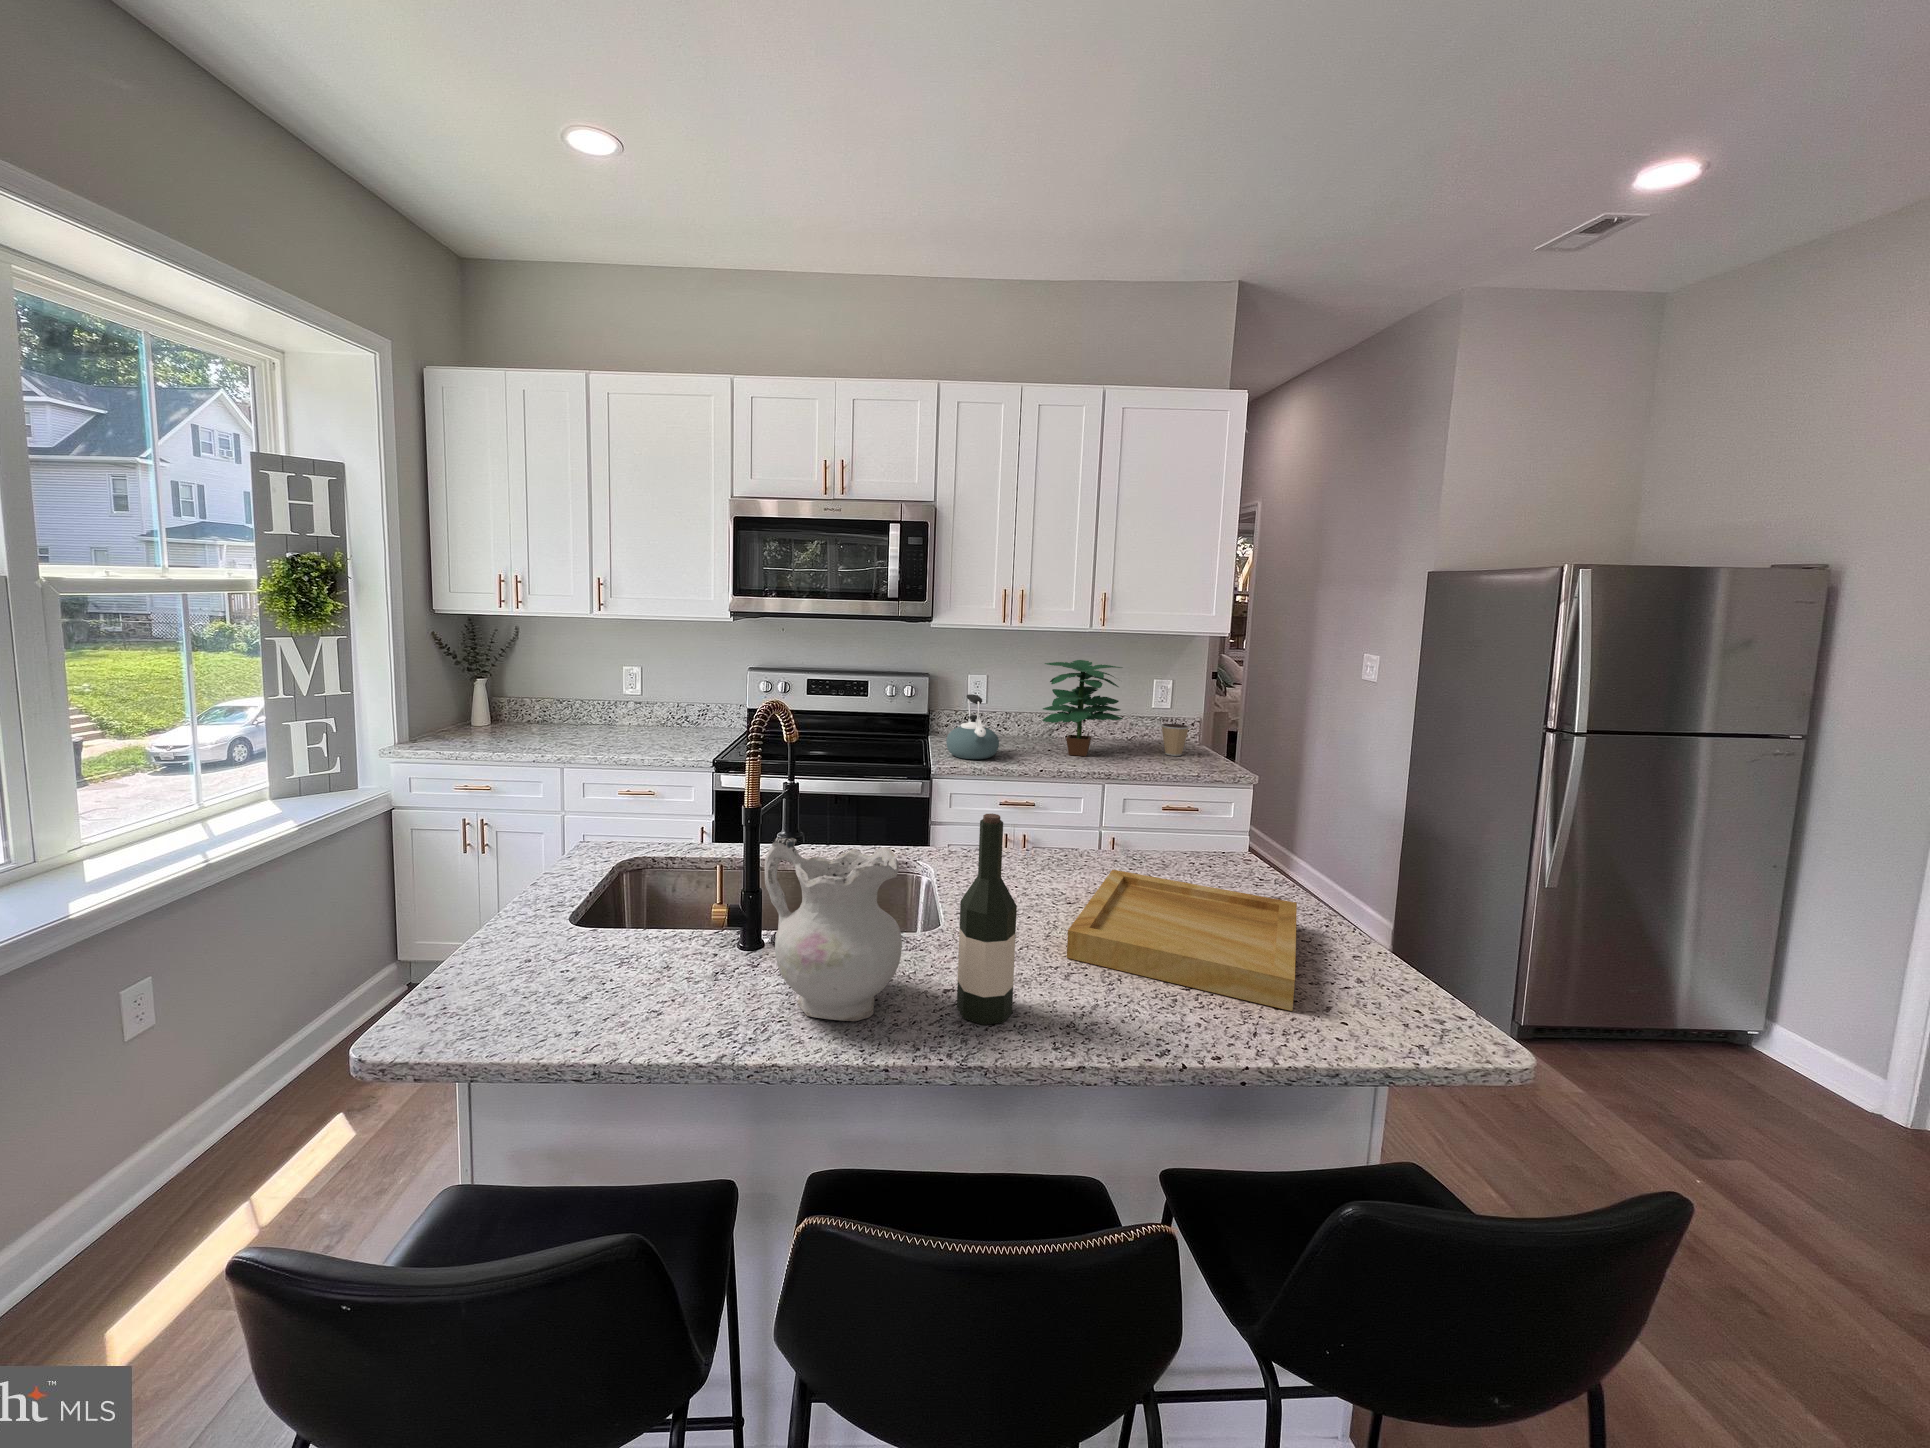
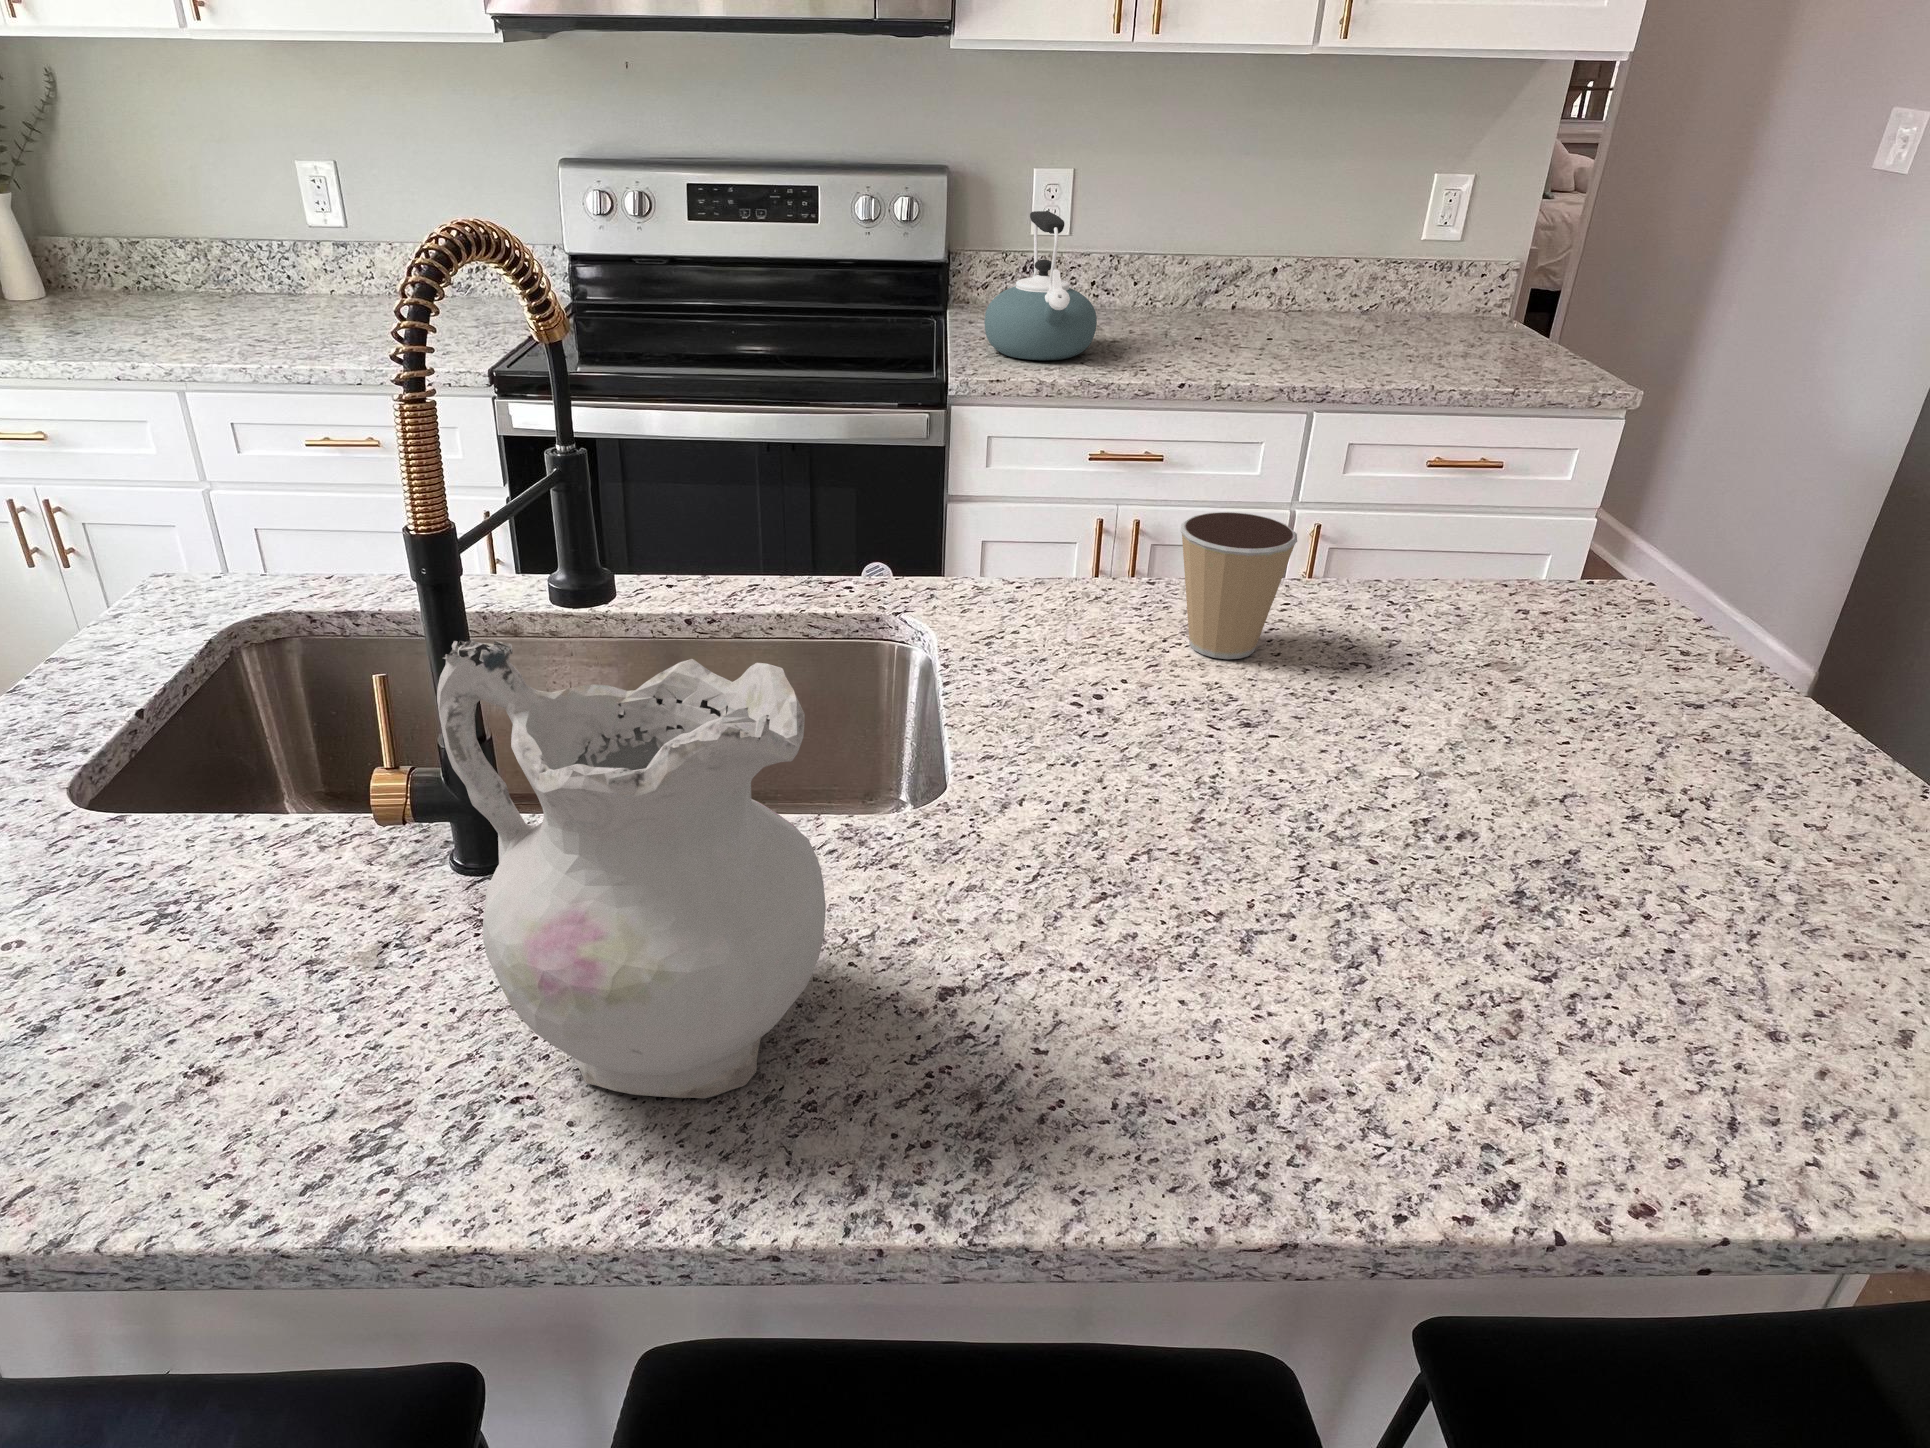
potted plant: present [1043,660,1123,756] -> none [1192,125,1384,350]
coffee cup: present [1161,724,1189,756] -> present [1180,512,1297,659]
wine bottle: present [957,814,1017,1025] -> none [970,574,1138,1105]
tray: present [1067,870,1297,1011] -> none [1245,644,1849,1048]

